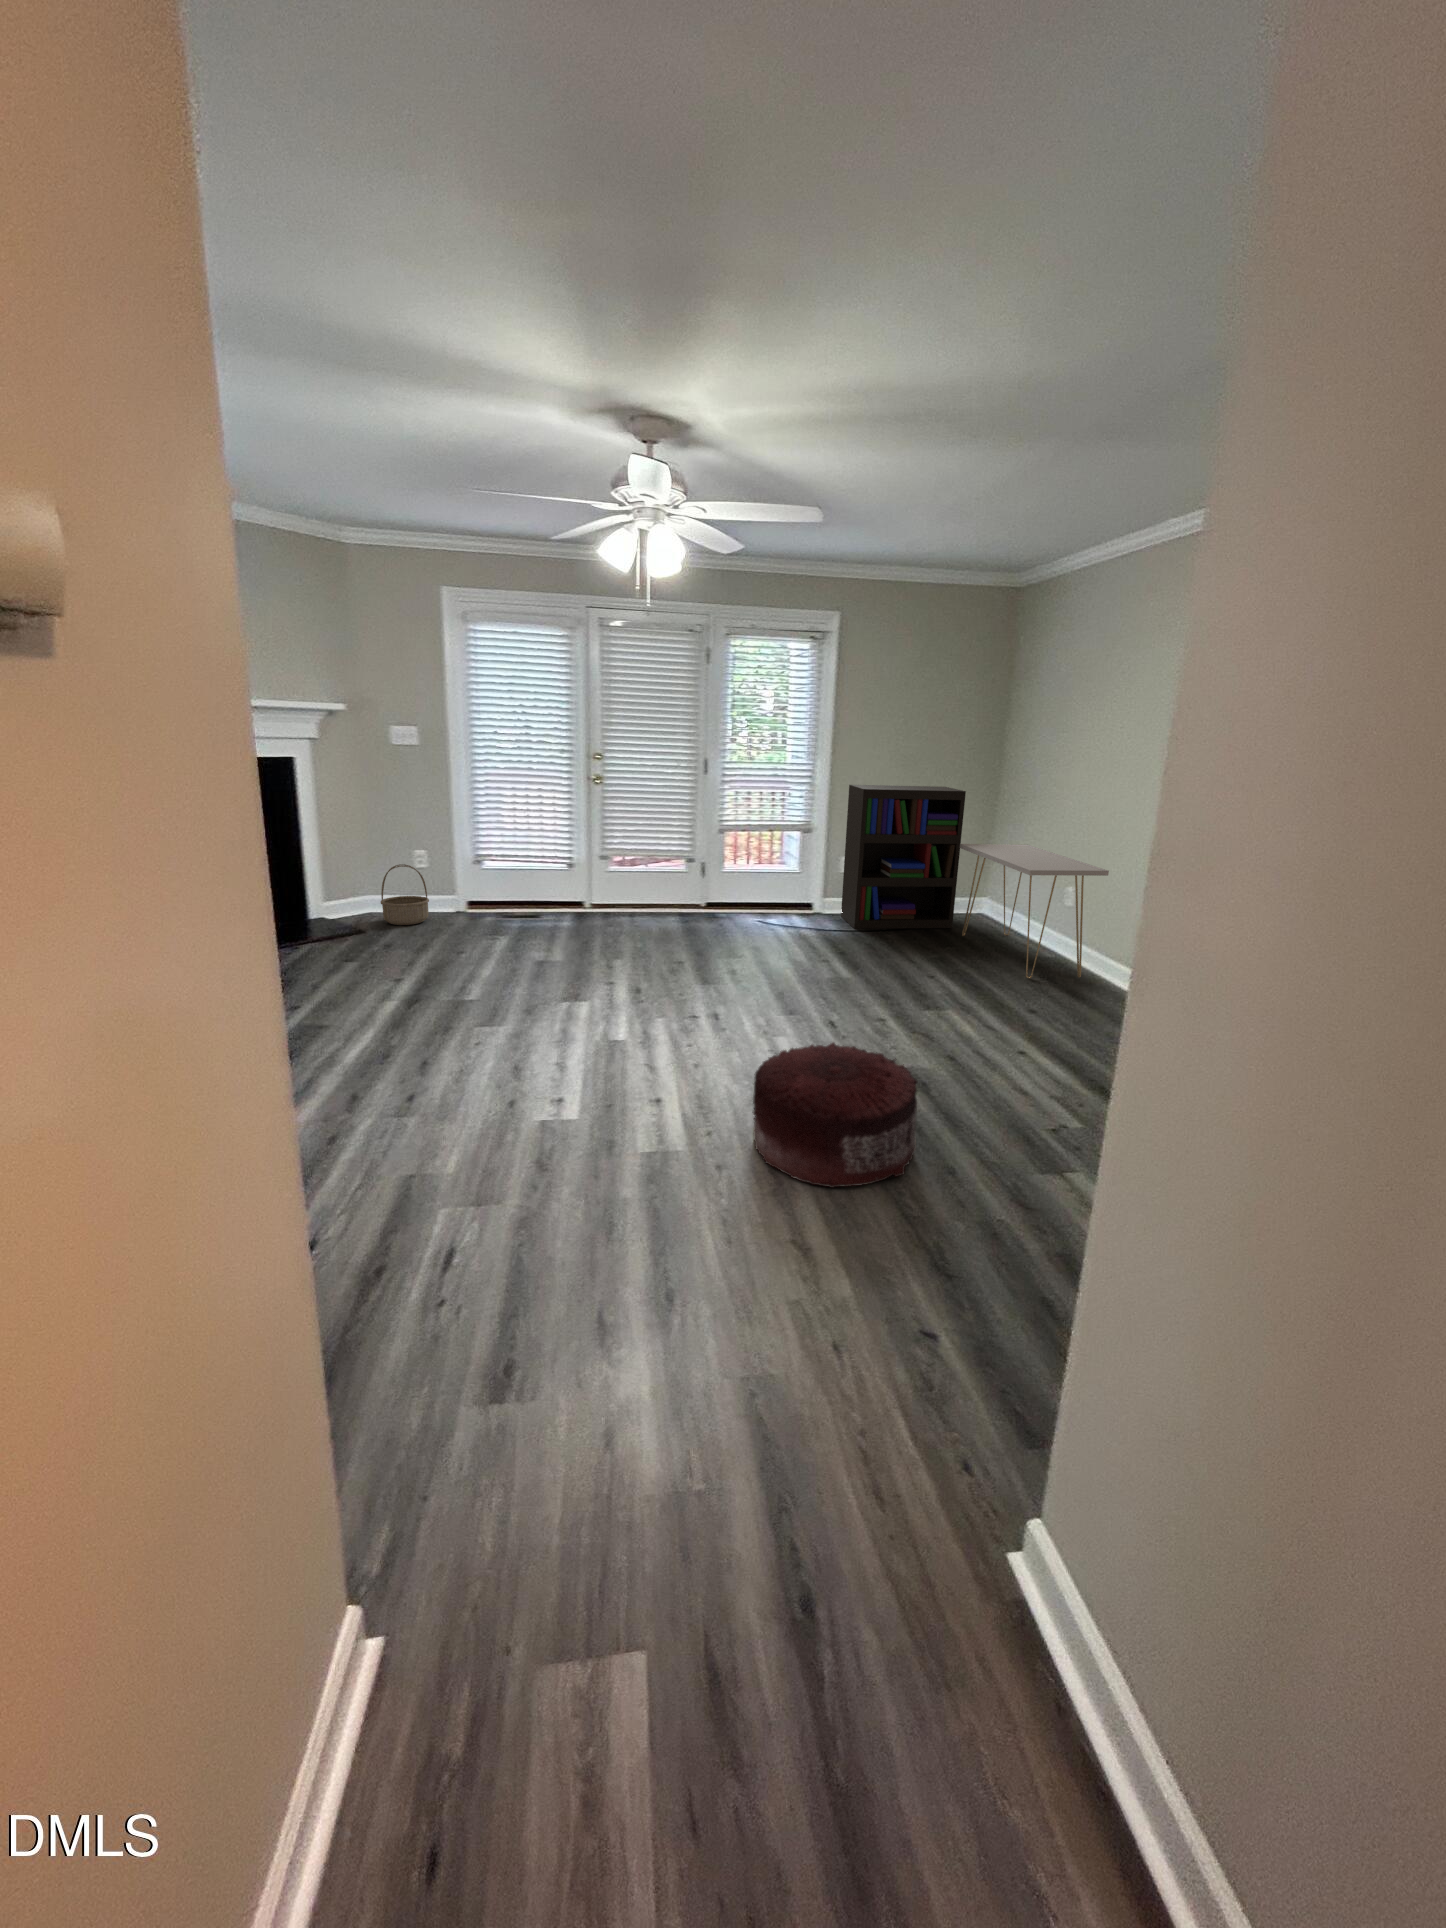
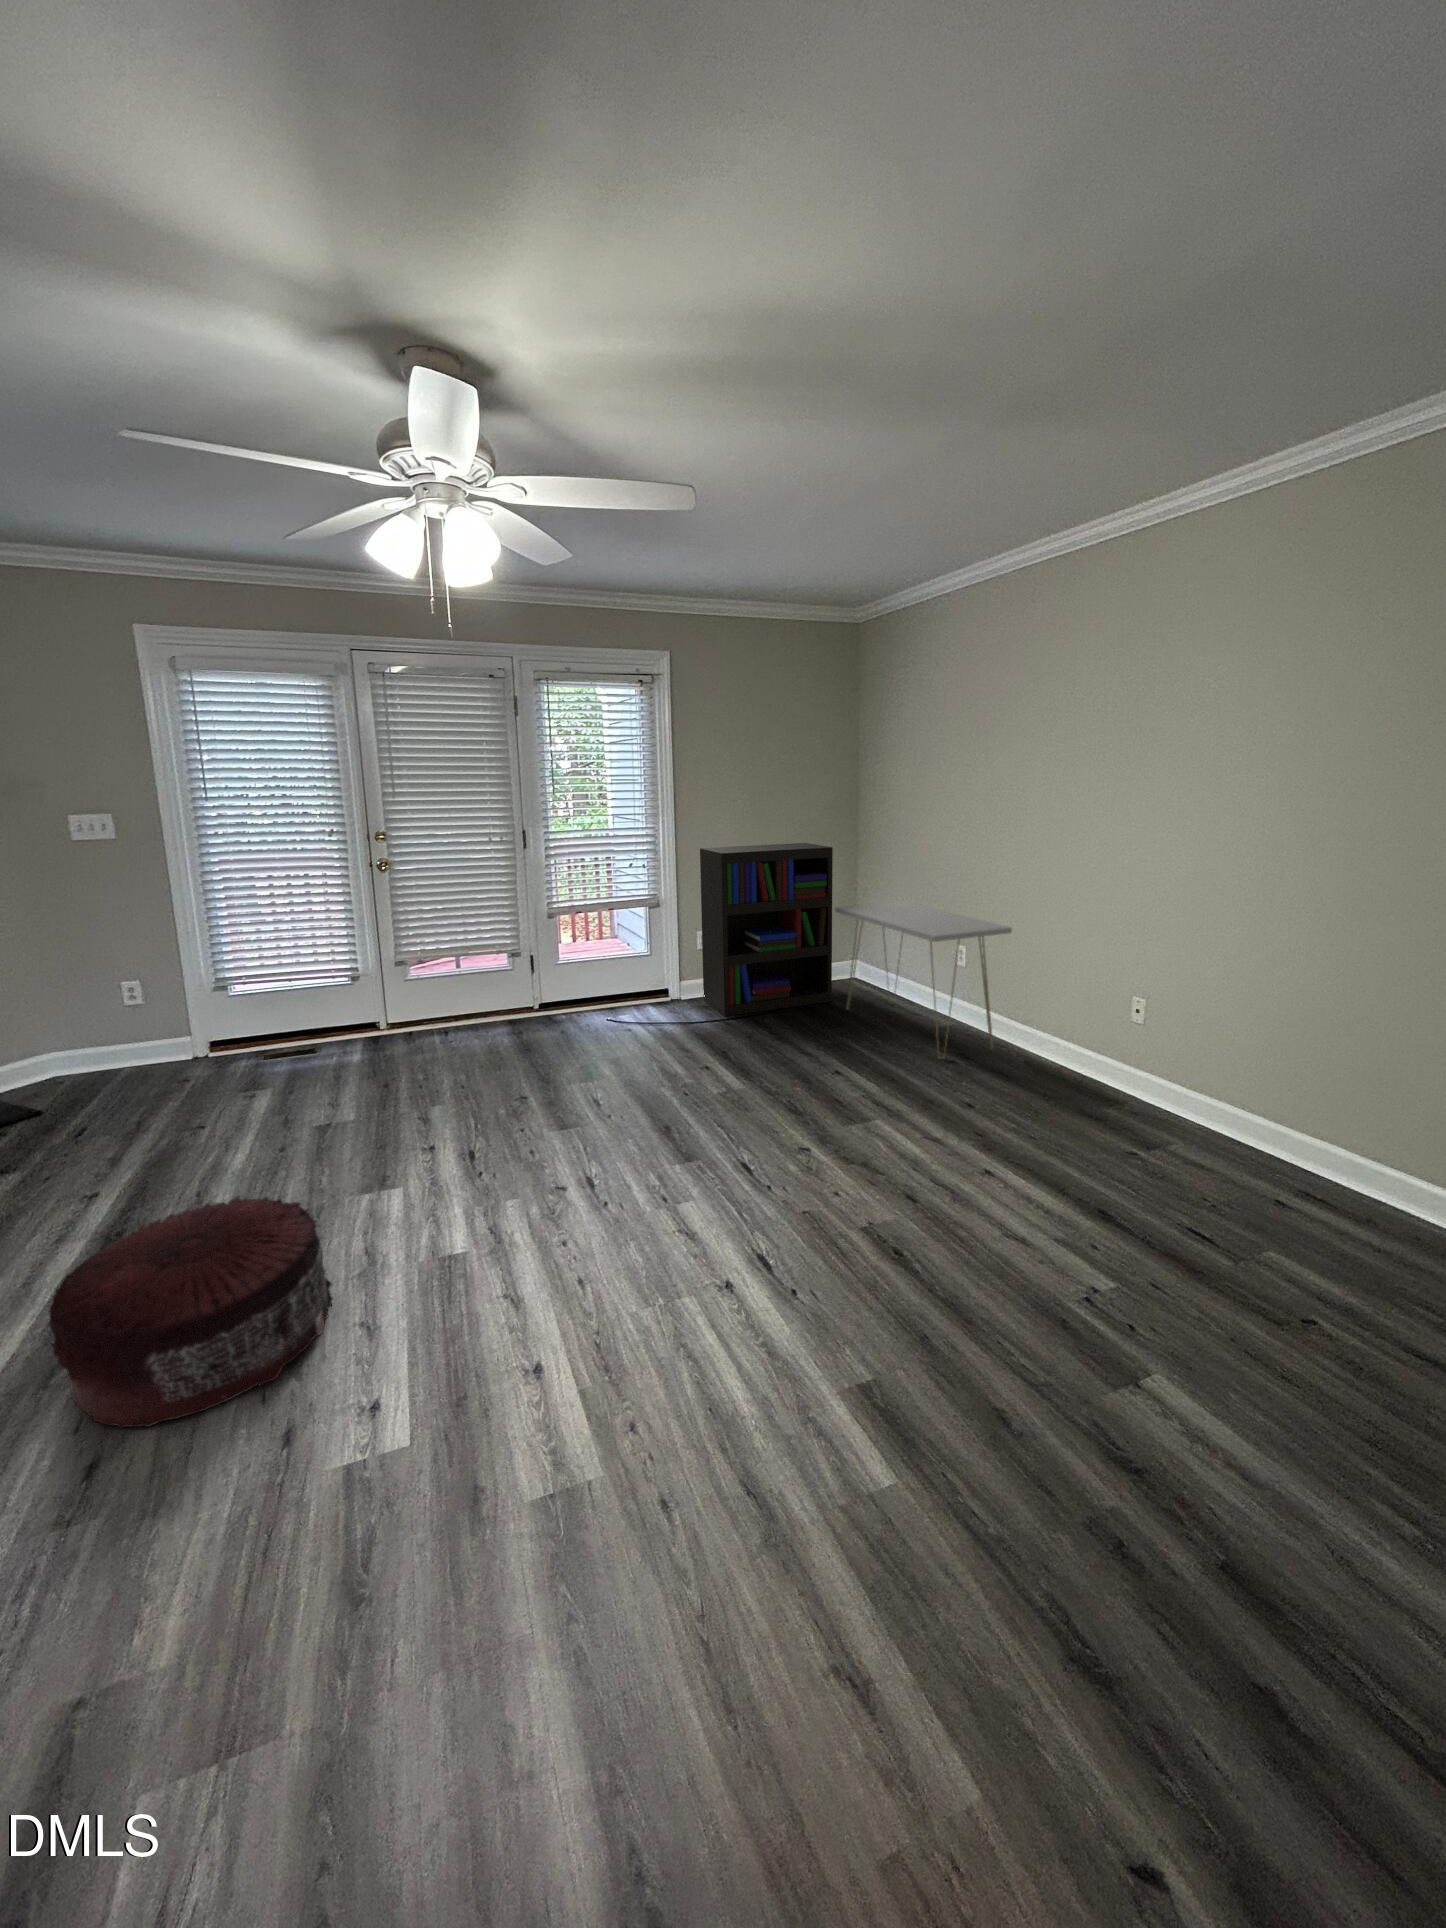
basket: present [381,864,429,925] -> none [64,1005,145,1092]
pouf: present [753,1042,917,1187] -> present [49,1196,332,1427]

